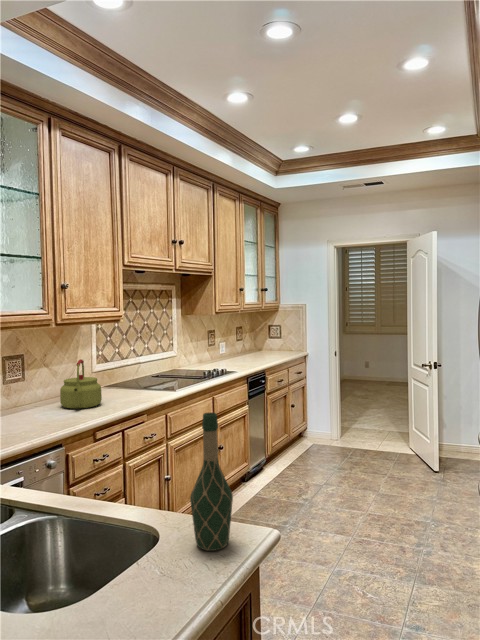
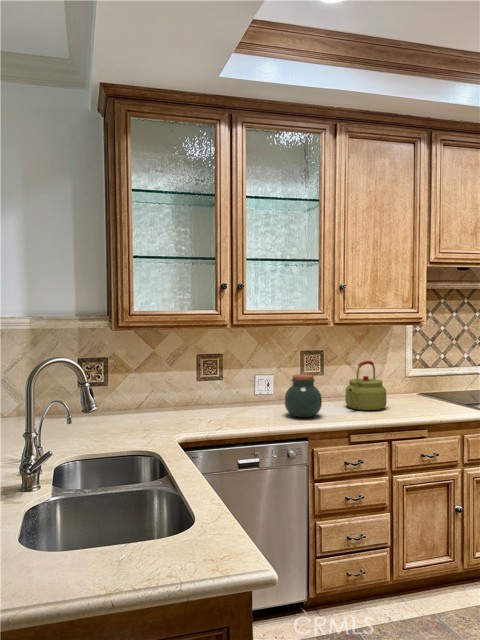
jar: none [17,379,60,426] -> present [285,374,322,417]
wine bottle: present [190,413,233,551] -> none [184,420,227,561]

